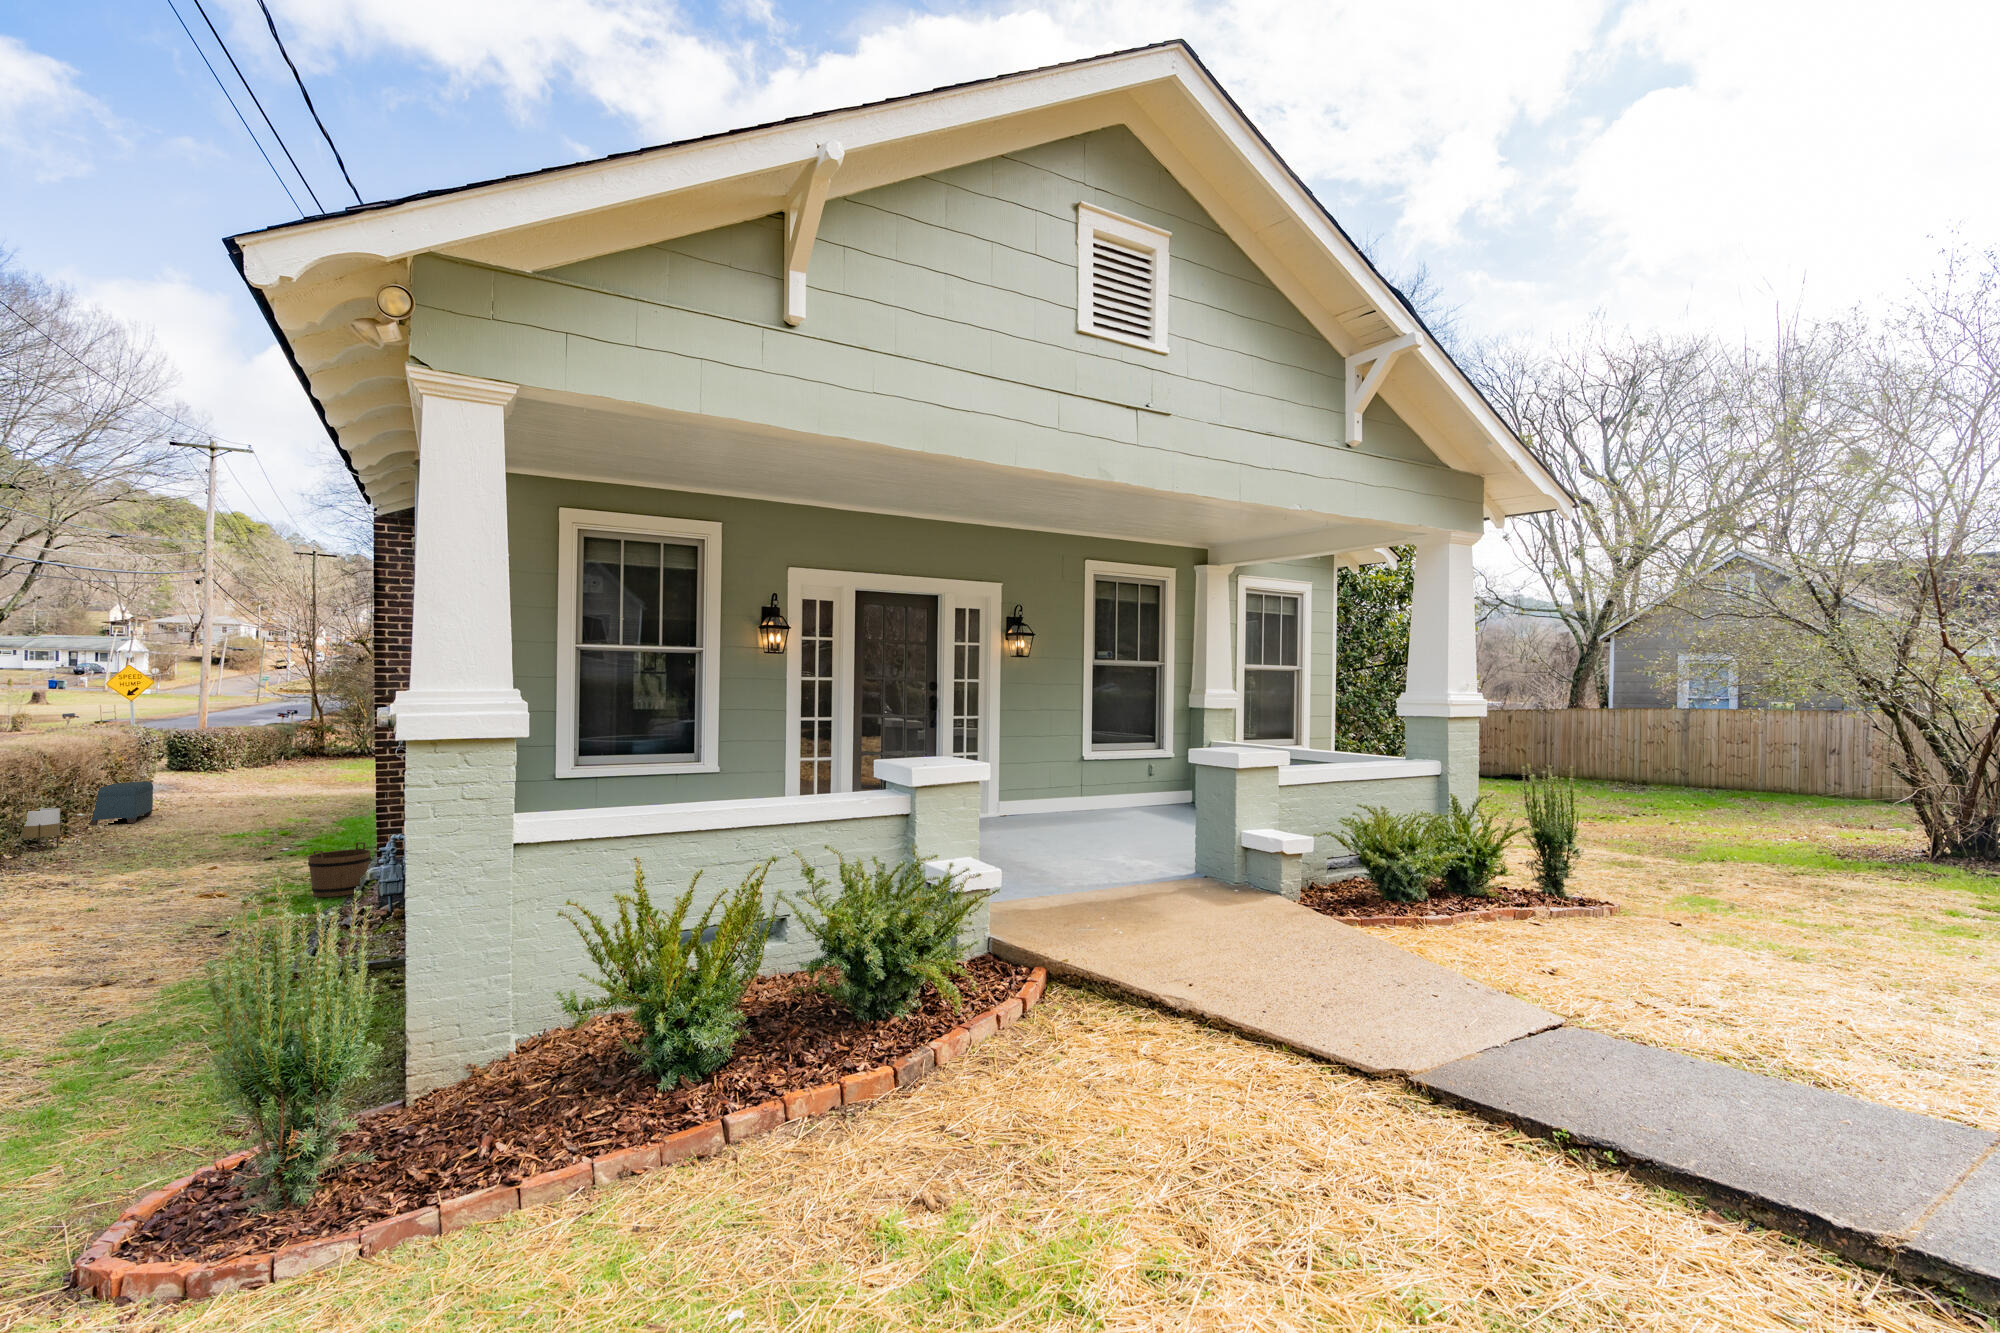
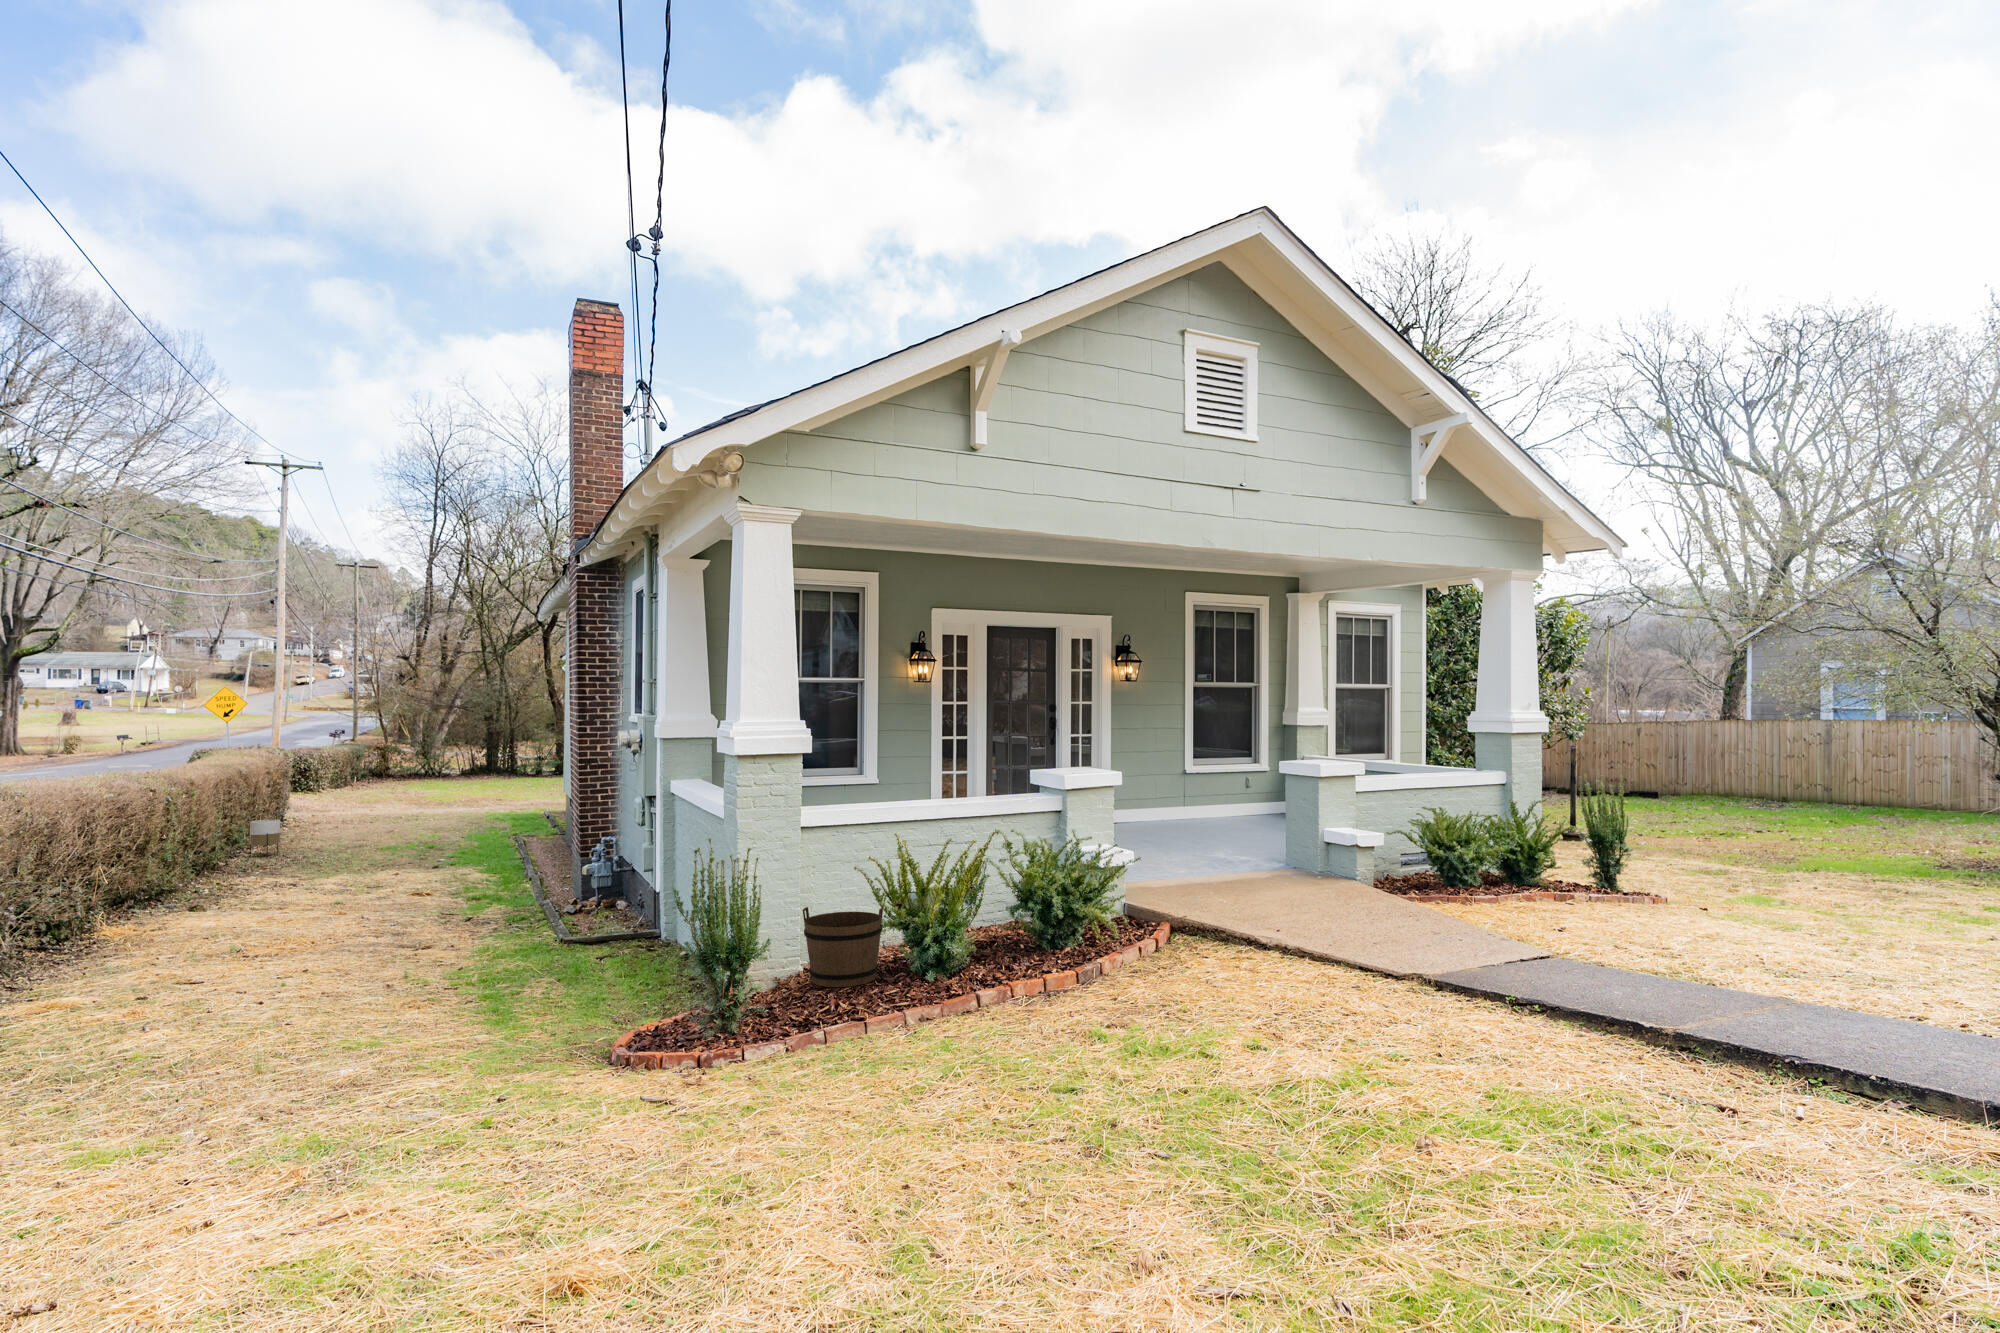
bench: present [89,781,153,826] -> none [278,798,321,837]
bucket: present [308,842,371,897] -> present [802,907,883,987]

